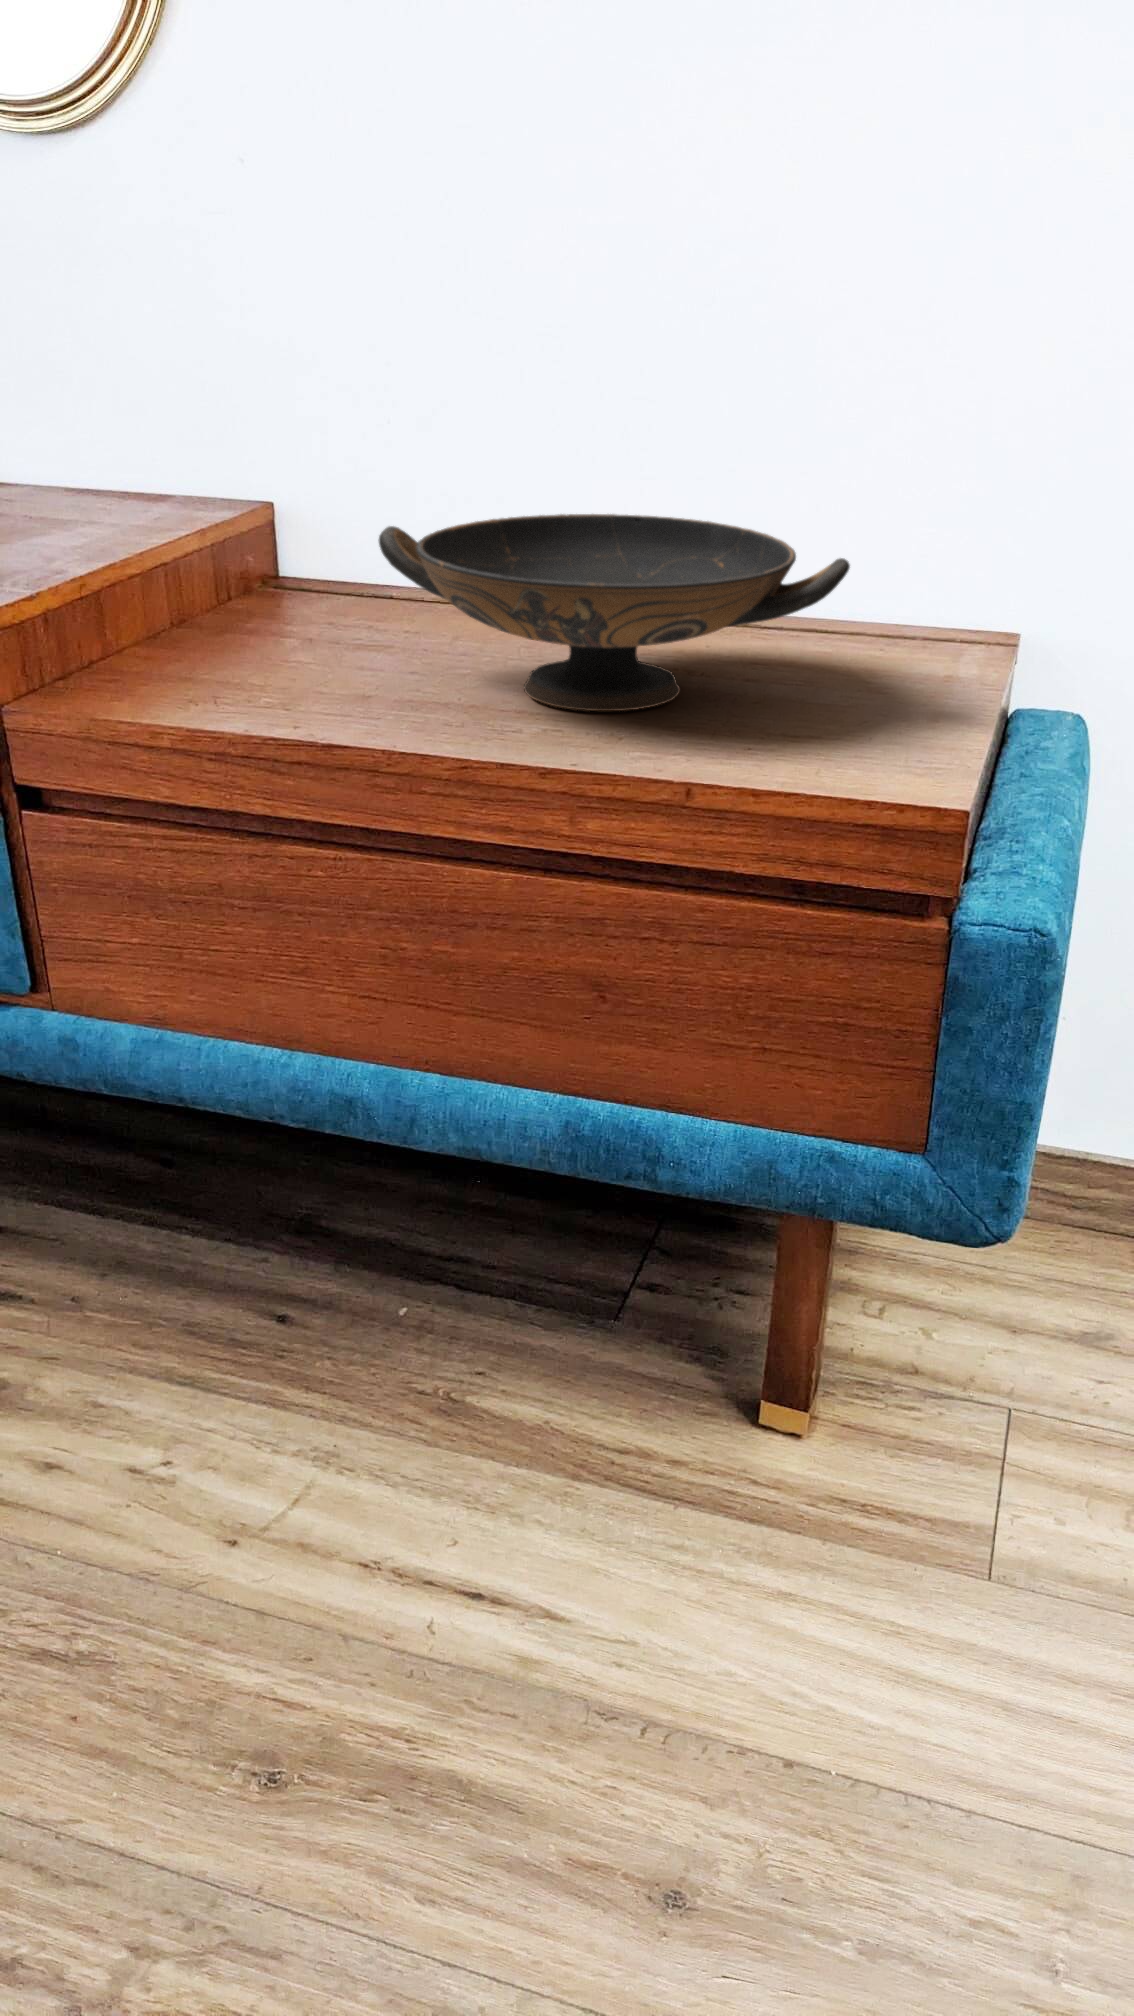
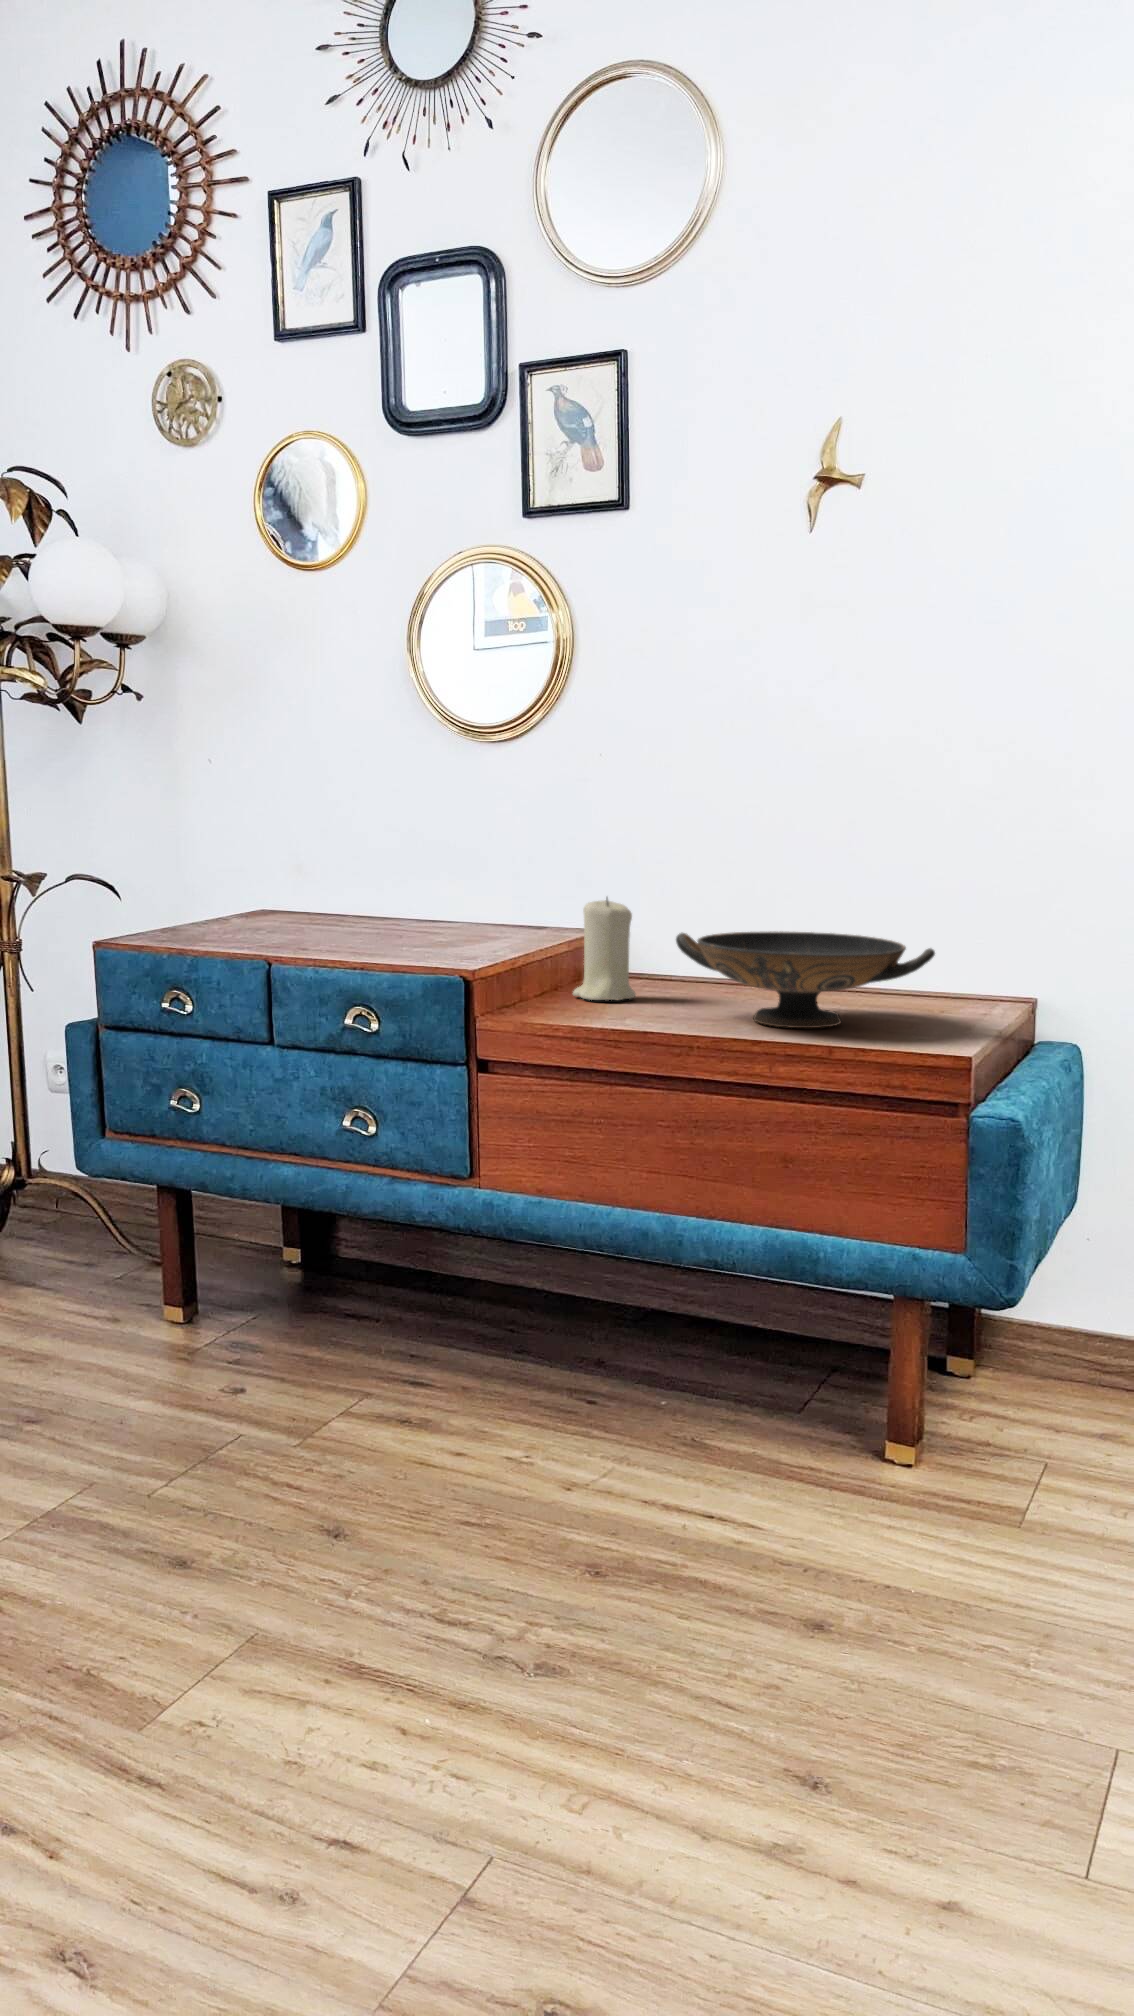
candle: none [210,449,322,645] -> present [573,898,636,1000]

